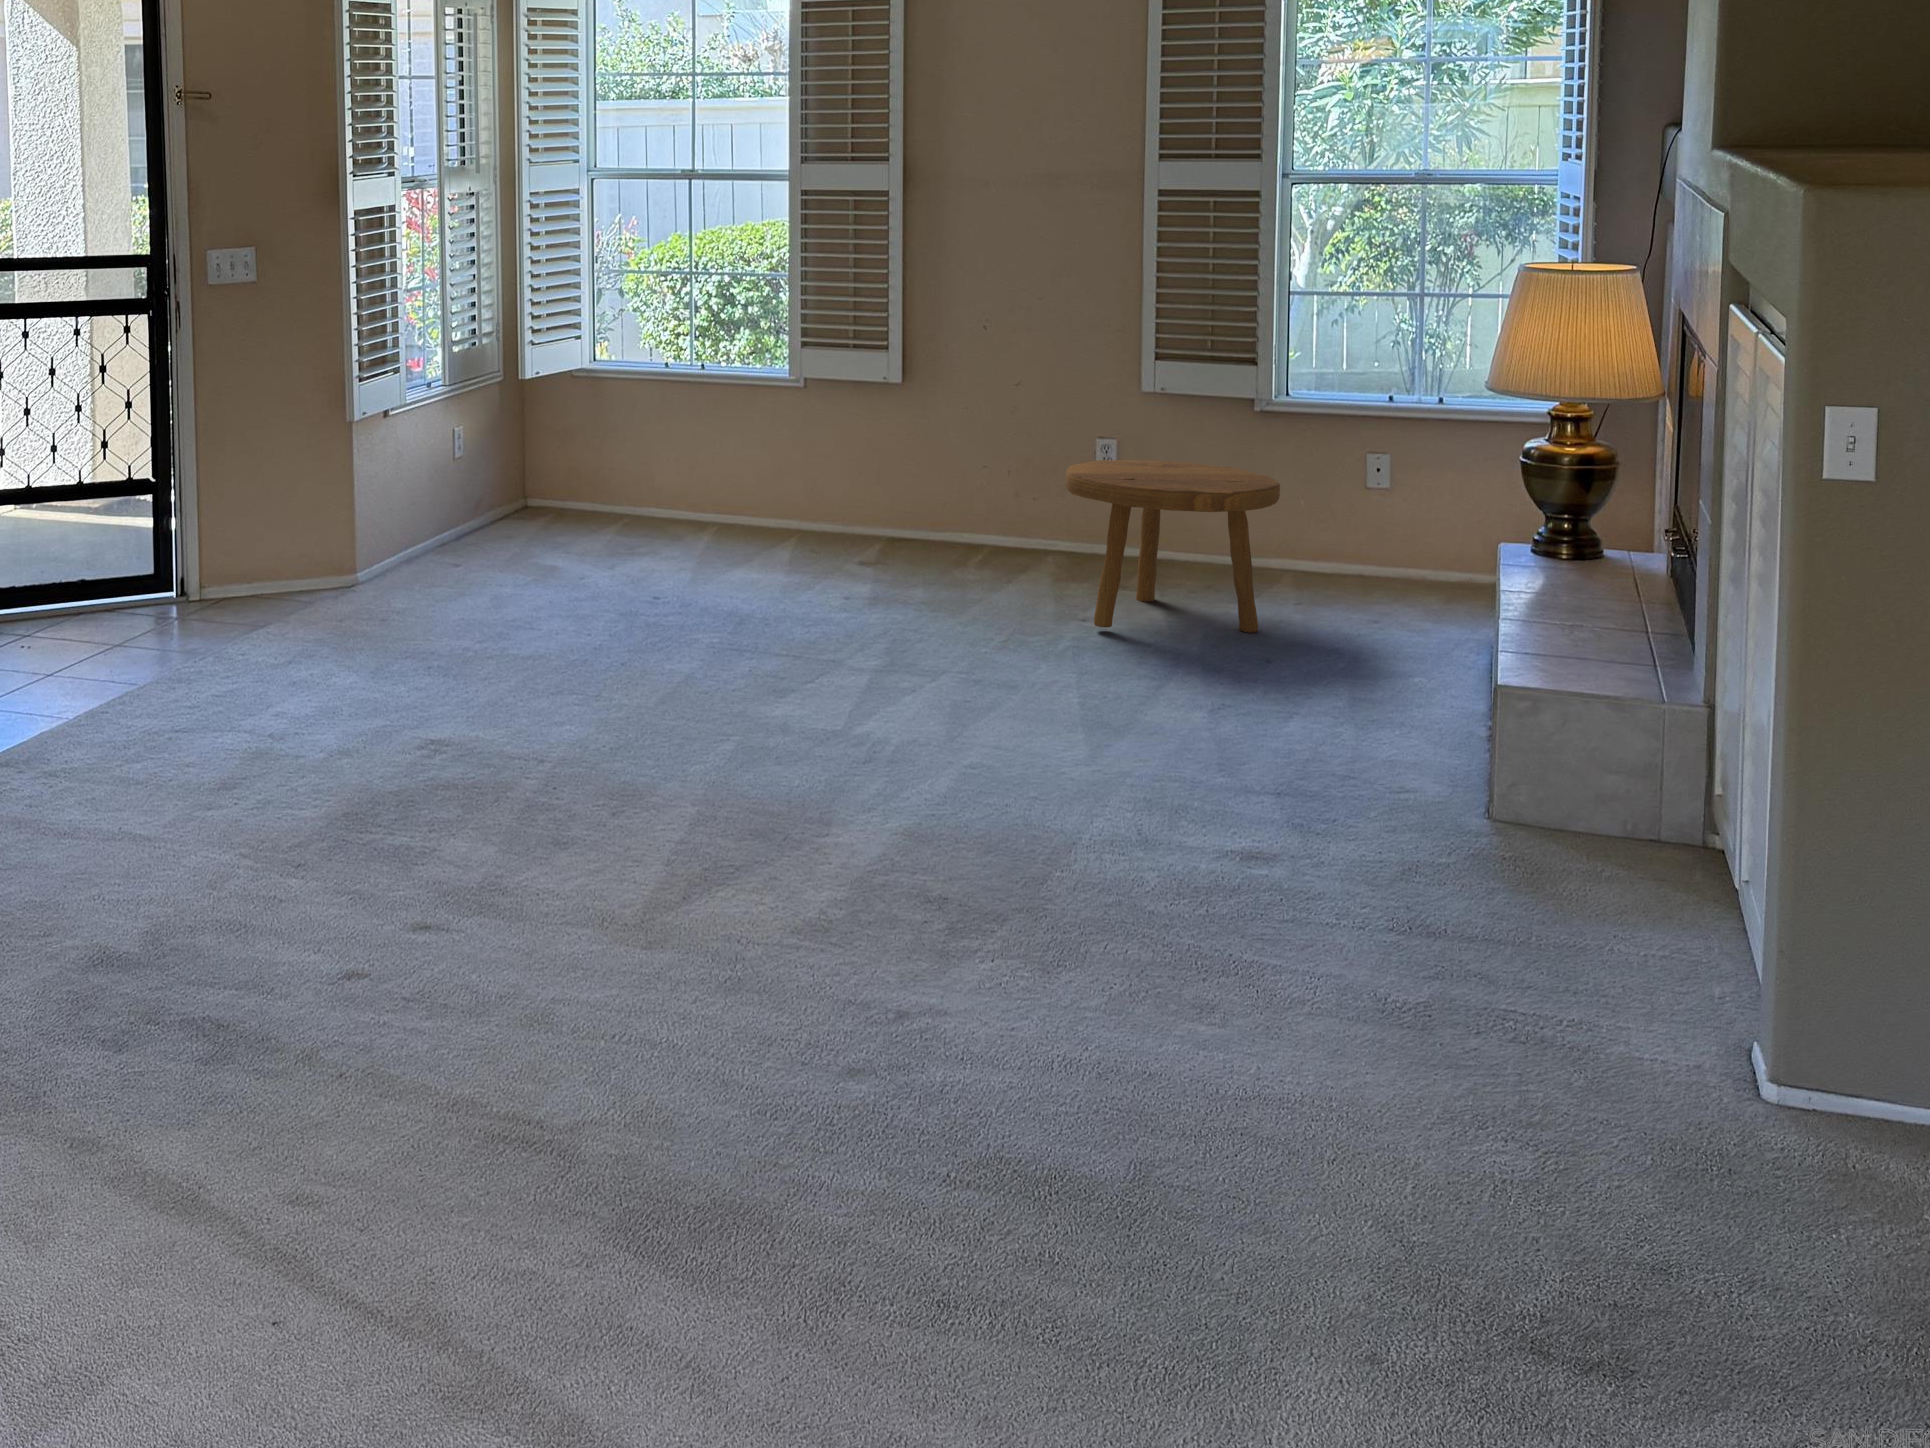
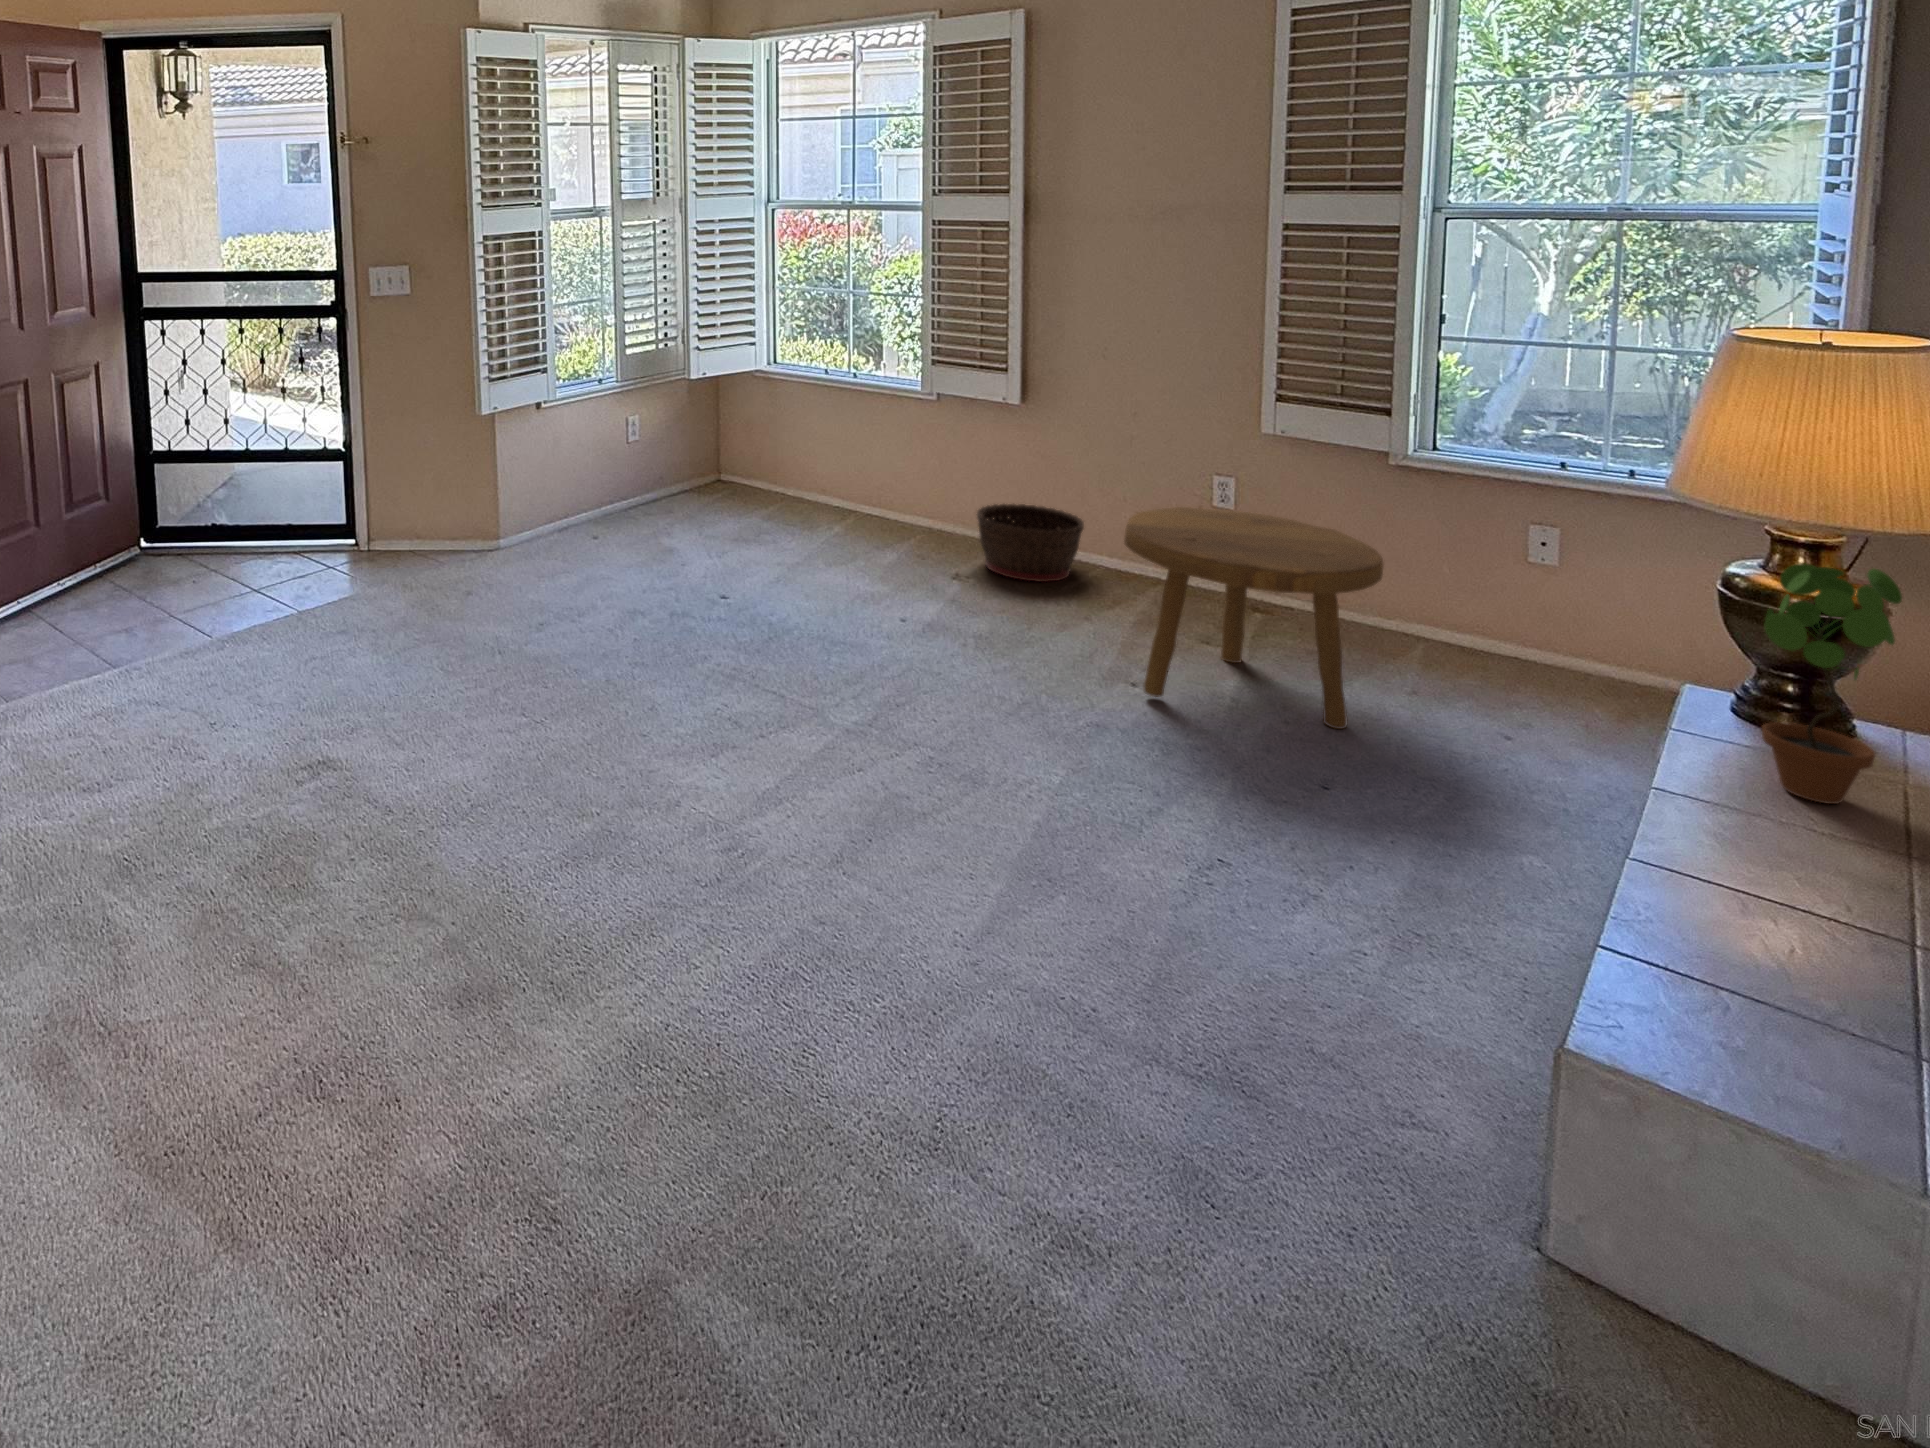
potted plant: none [1558,423,1630,588] -> present [1762,563,1902,804]
basket: none [871,490,978,562] -> present [977,504,1084,582]

